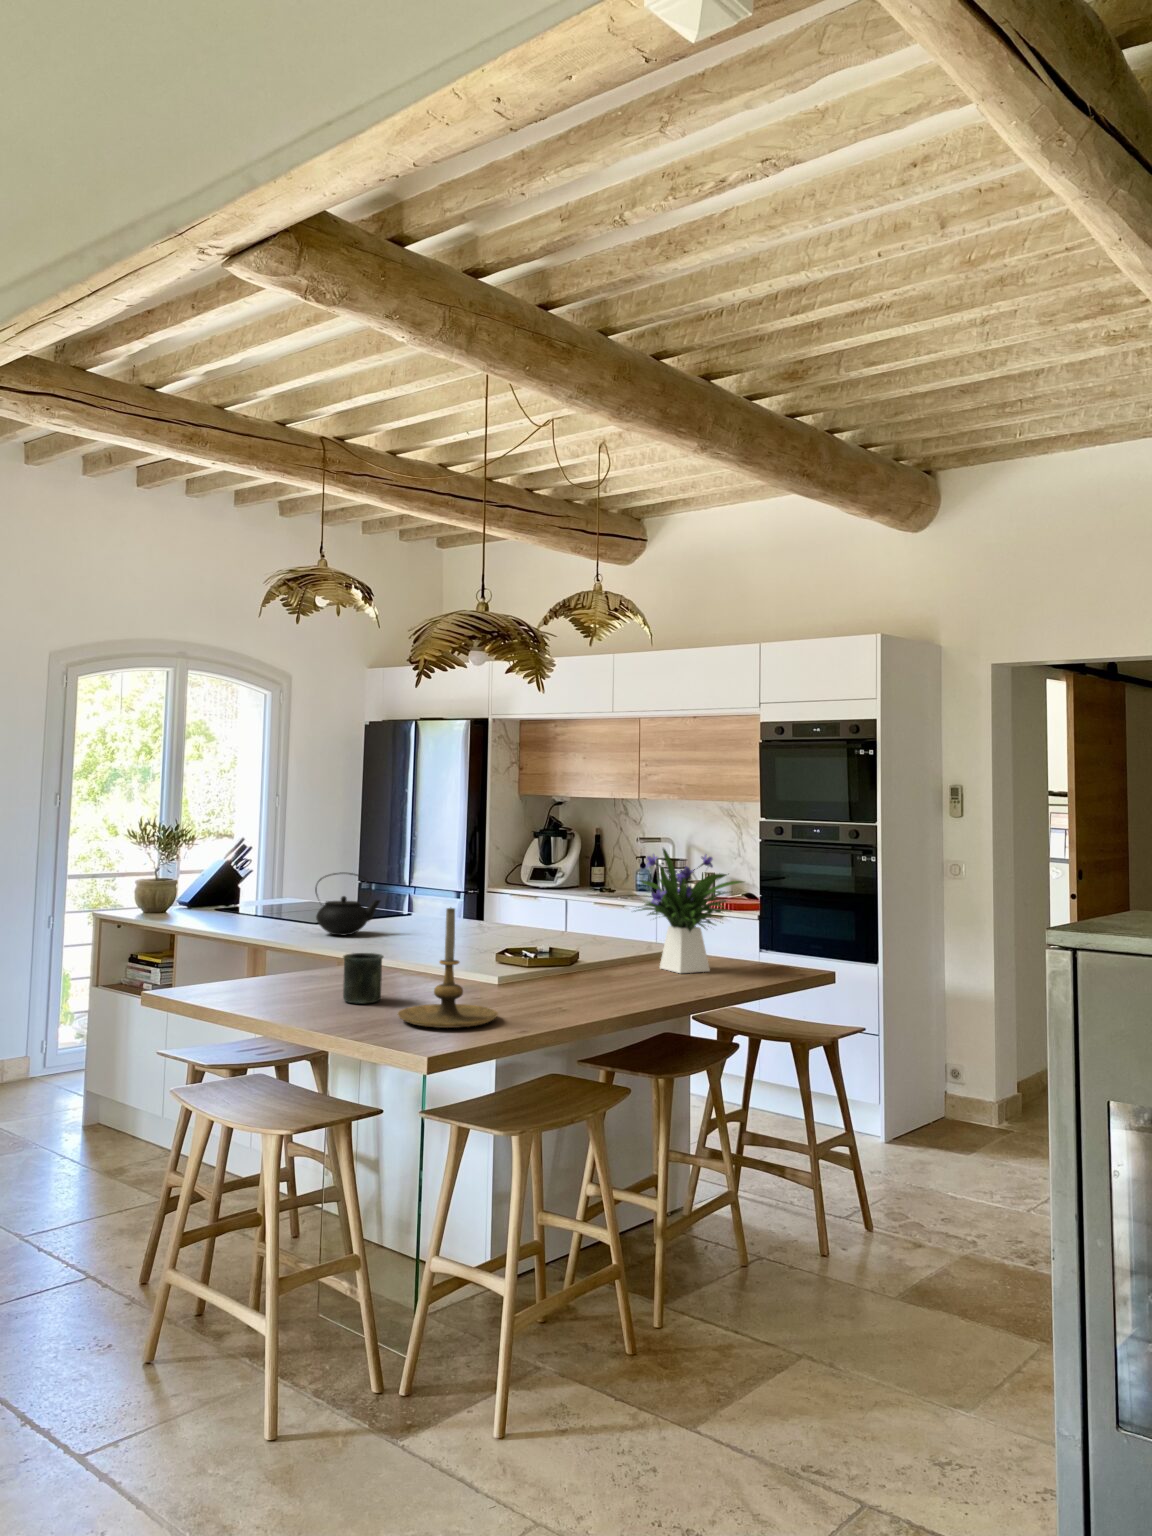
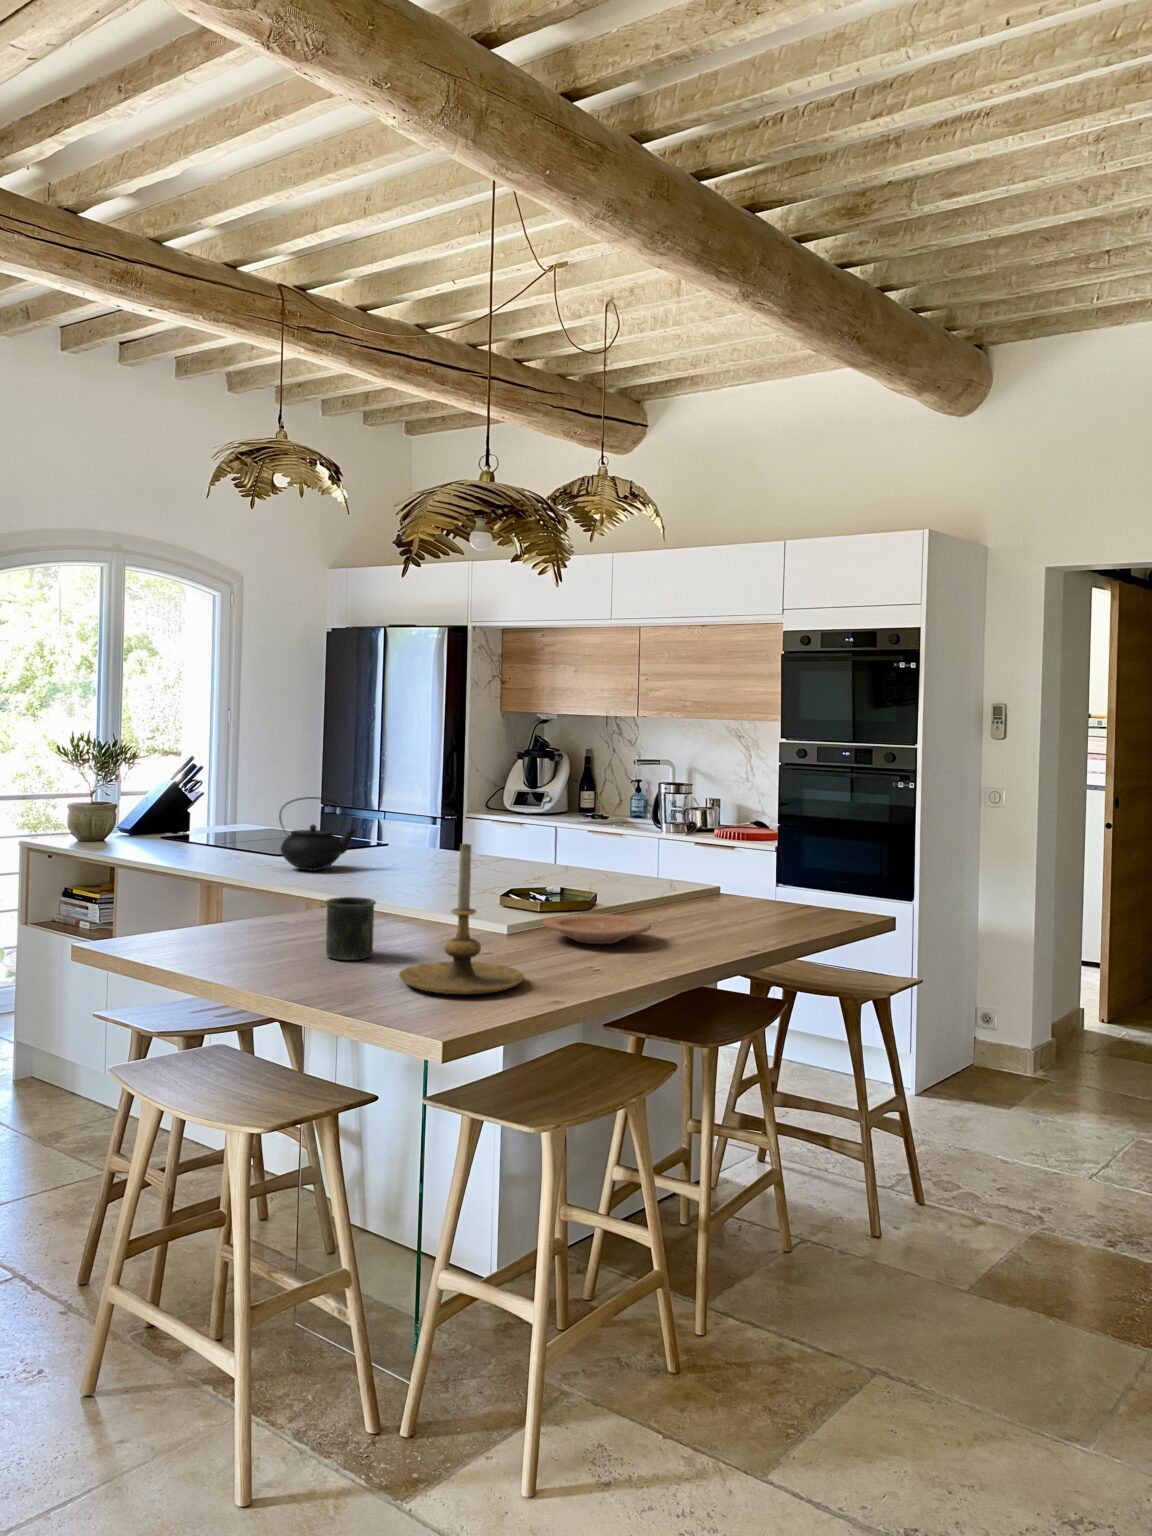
flower arrangement: present [635,848,743,973] -> none [659,771,803,920]
plate: none [523,968,613,992] -> present [543,914,651,944]

